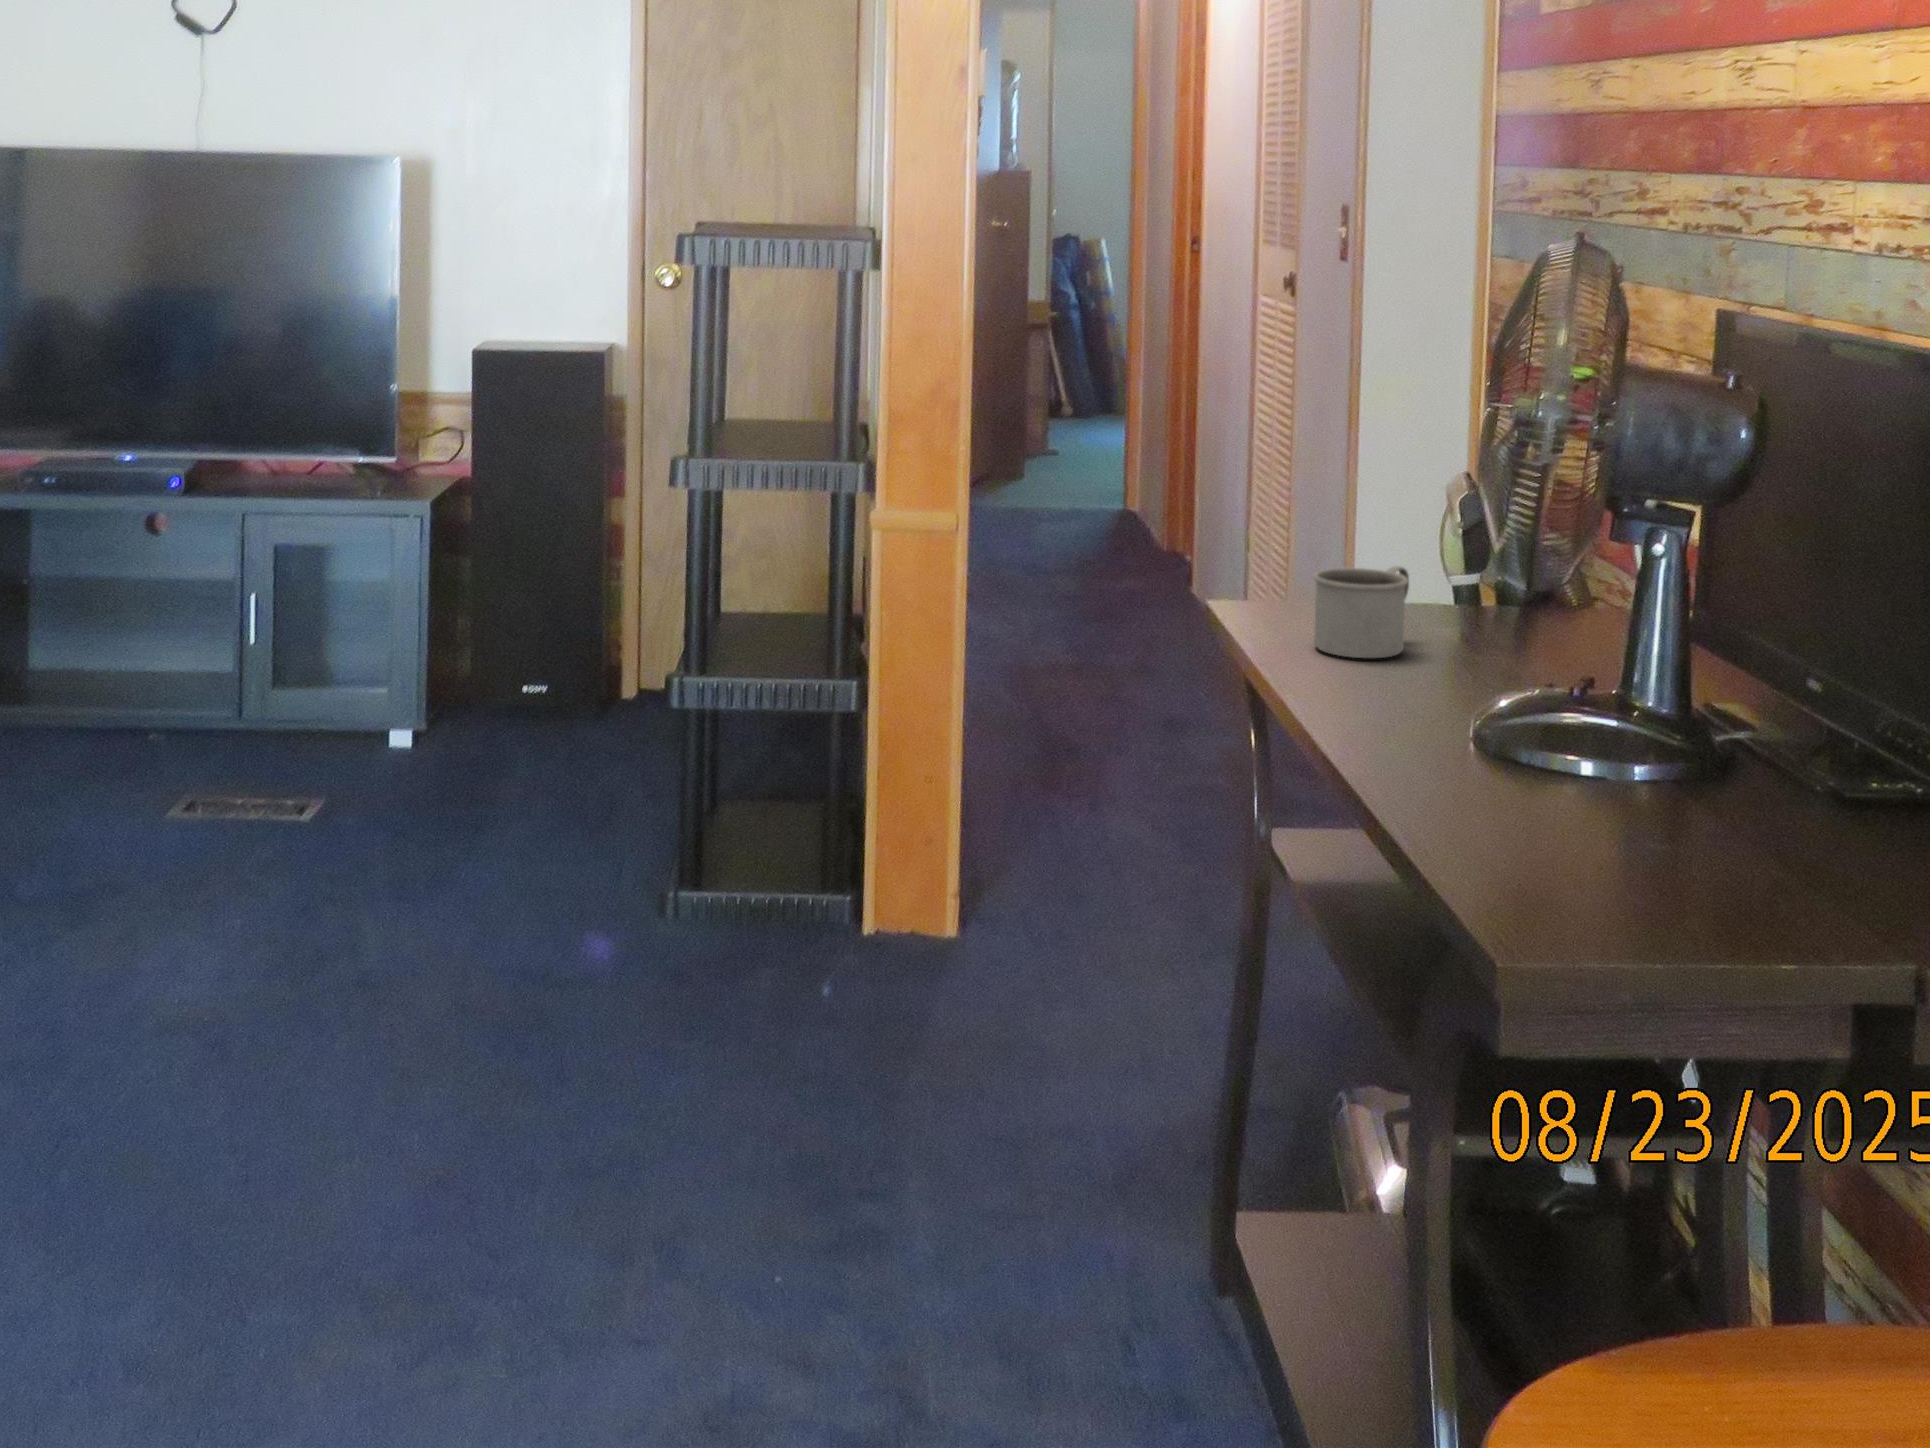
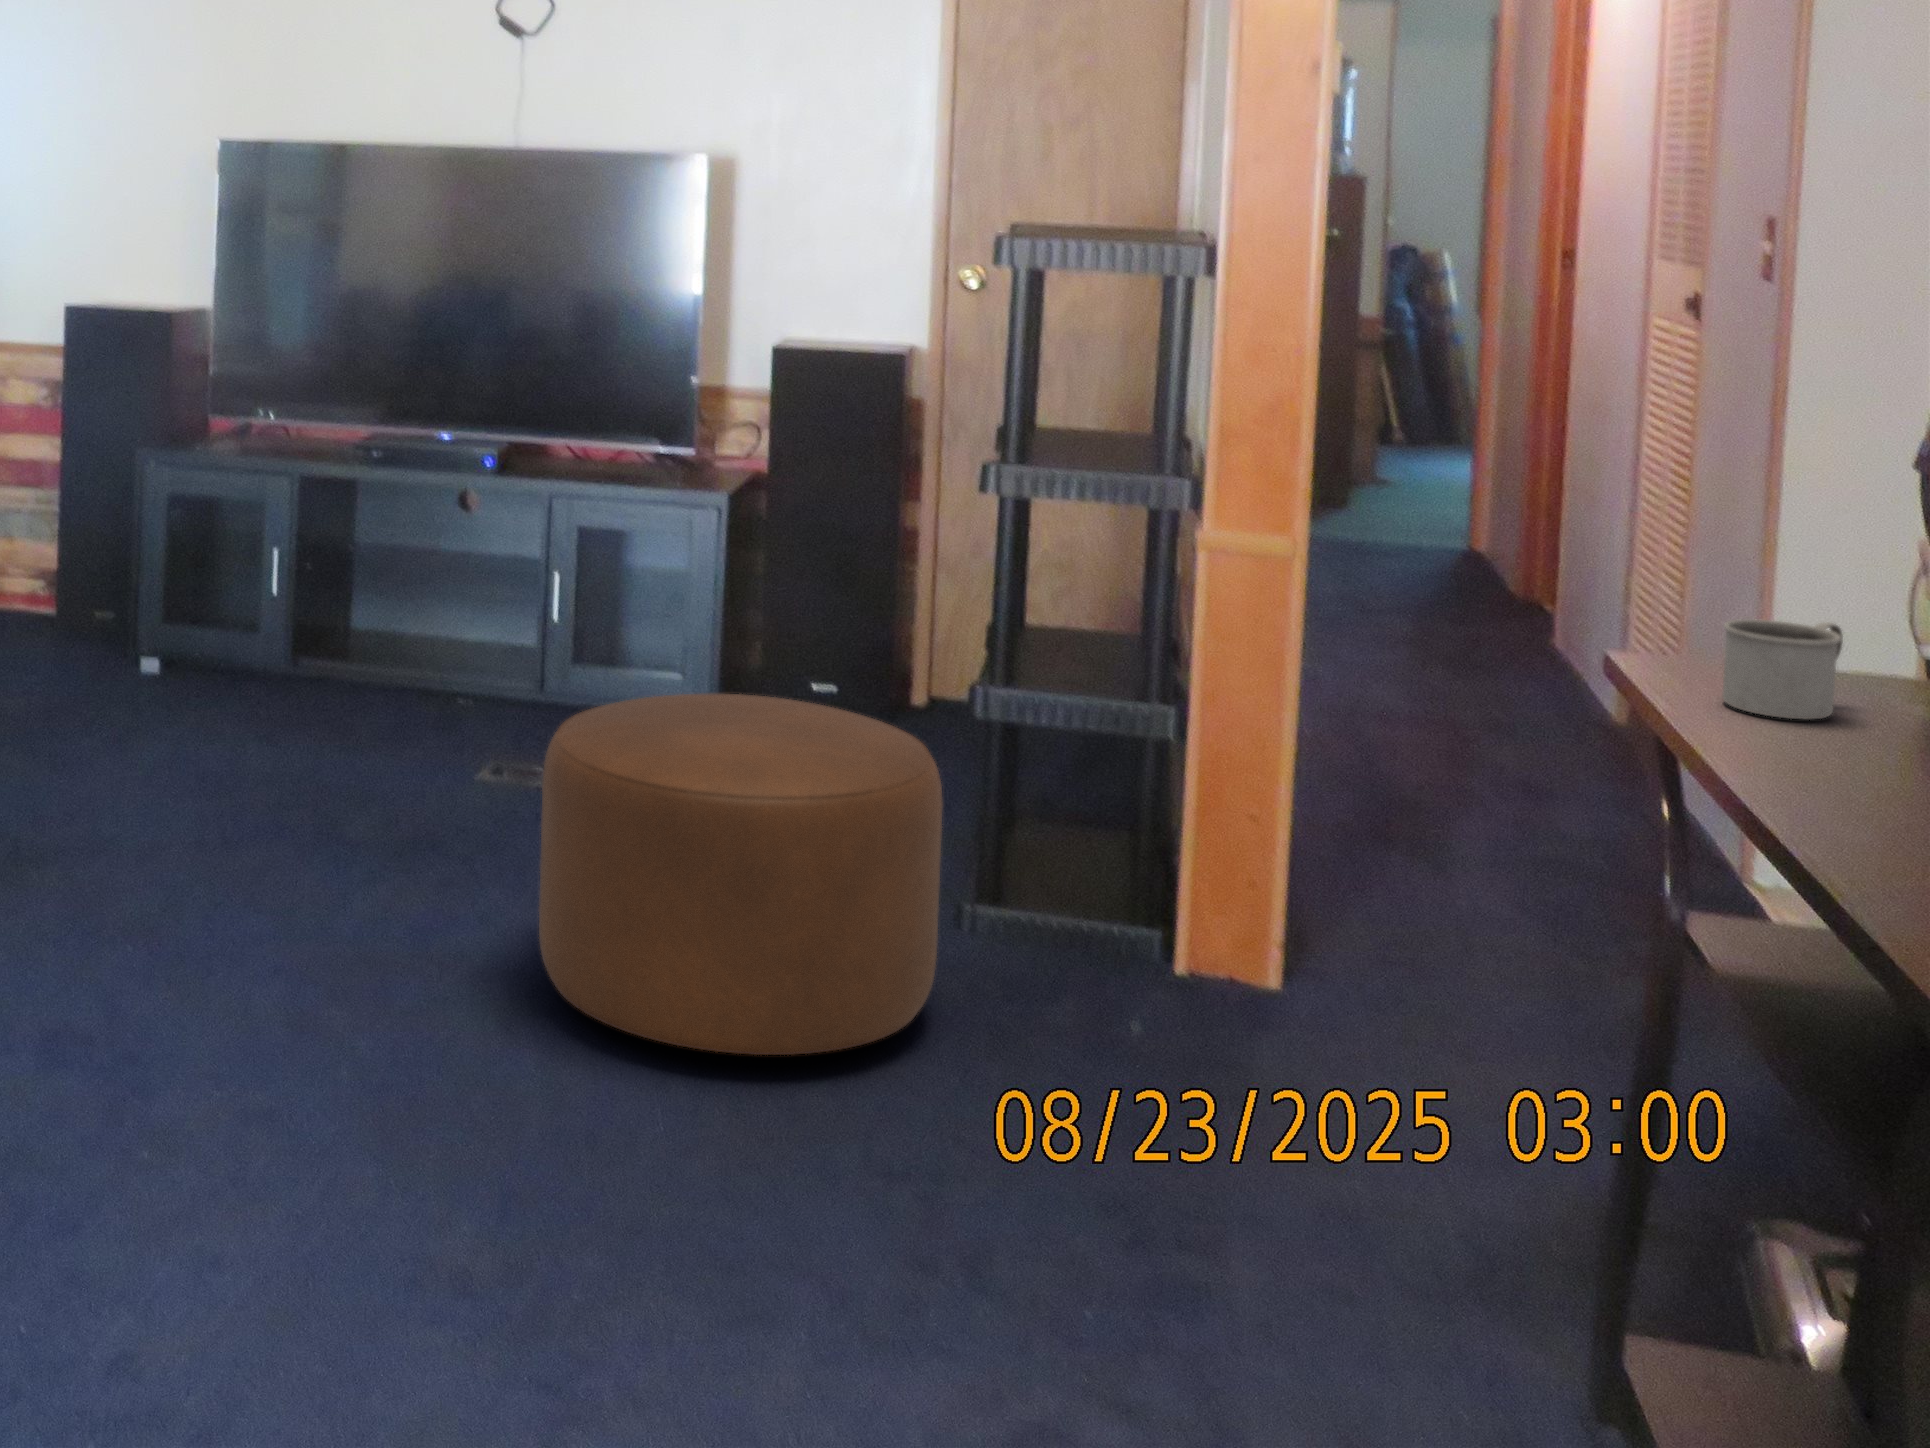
ottoman: none [208,713,630,1095] -> present [539,694,942,1055]

